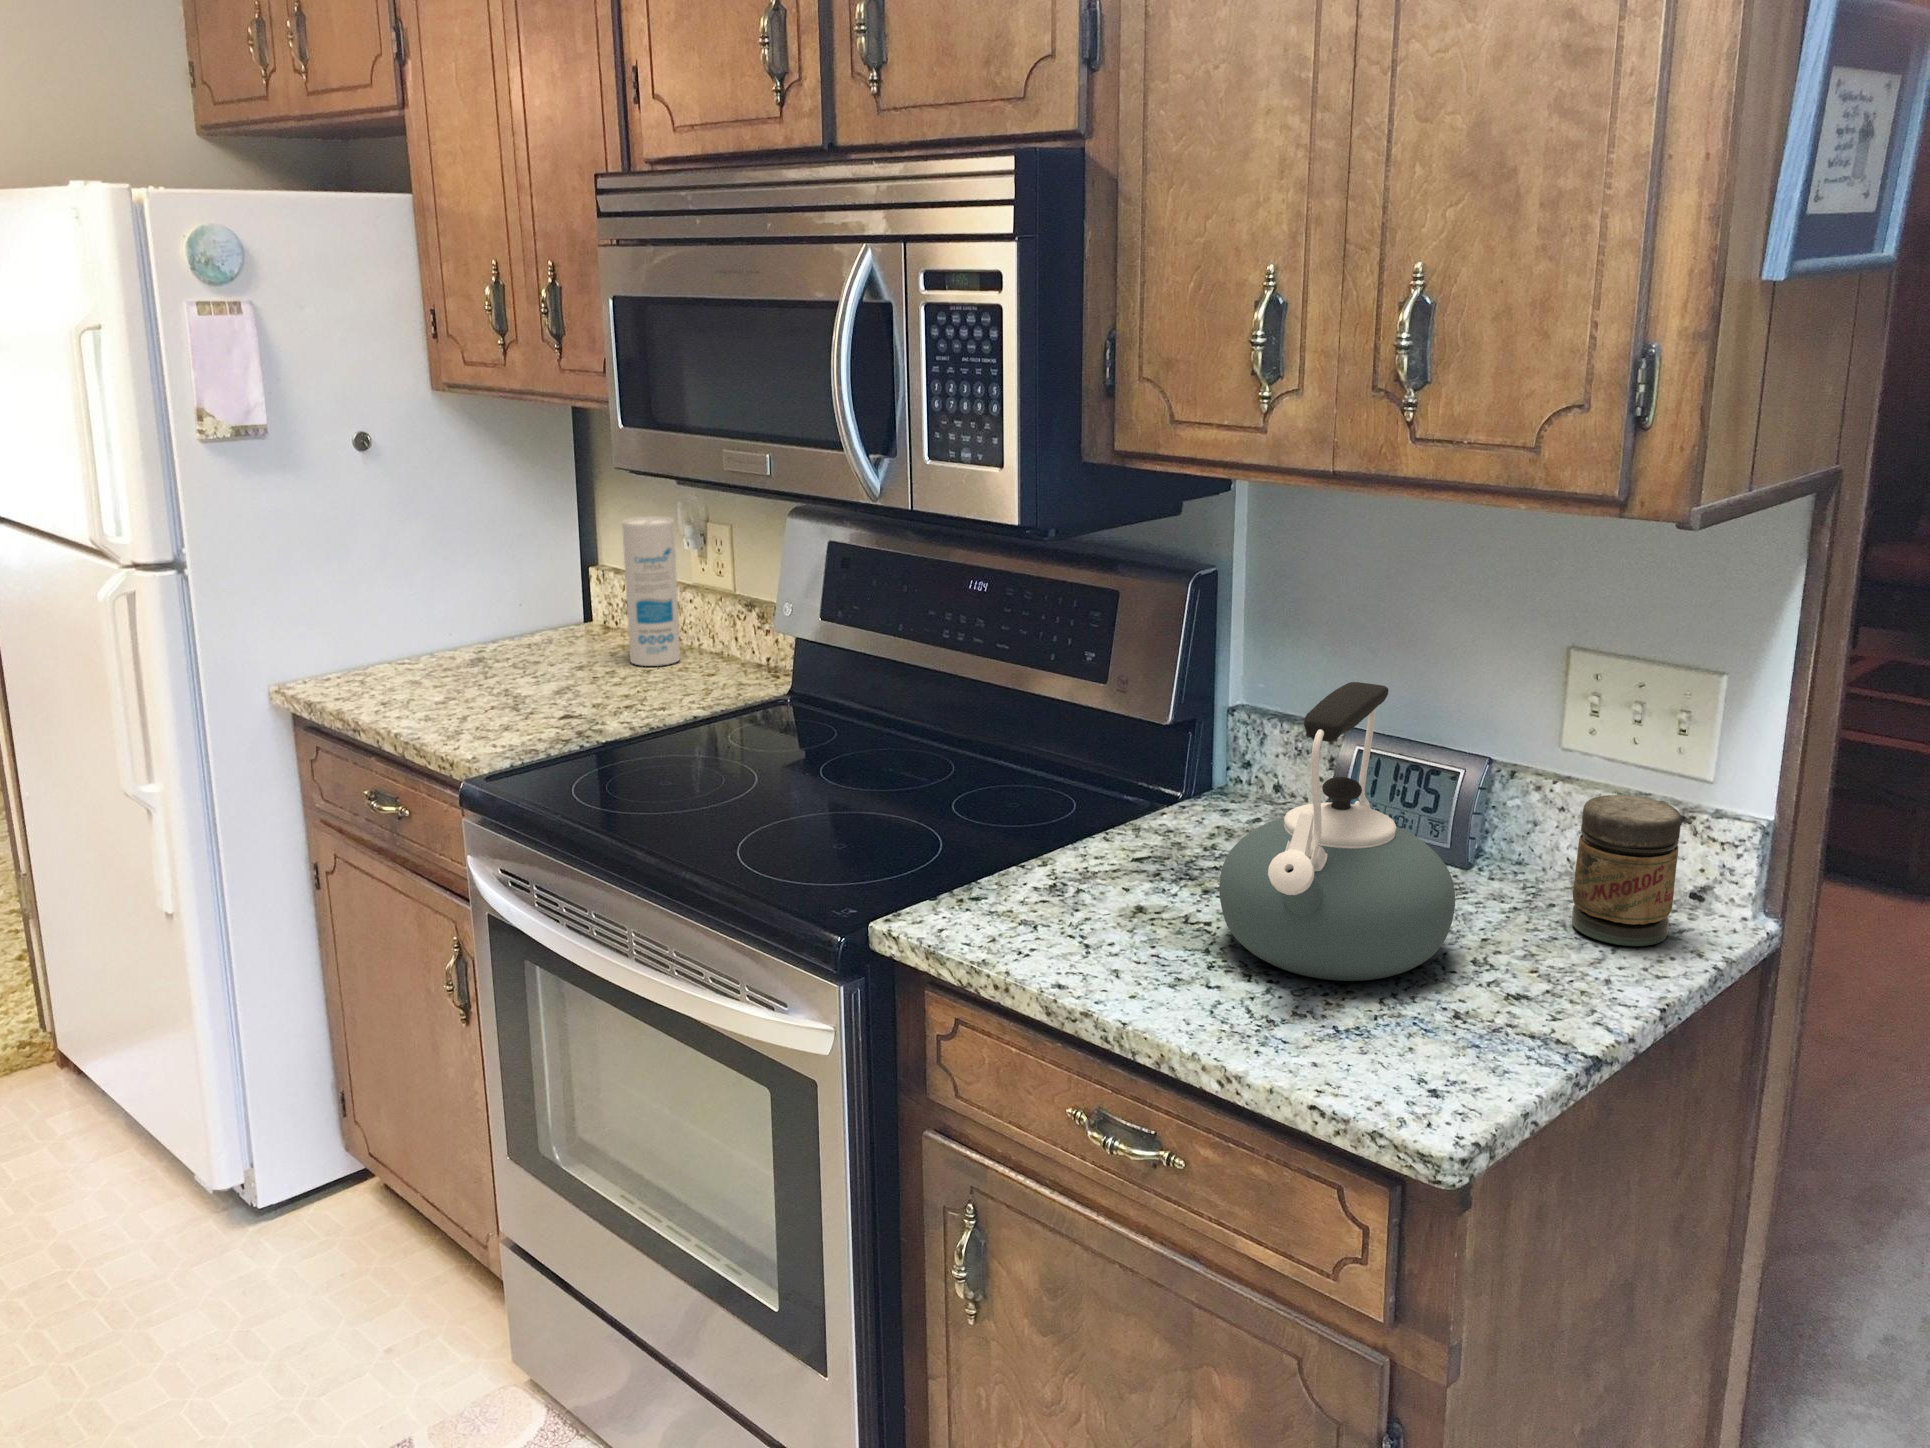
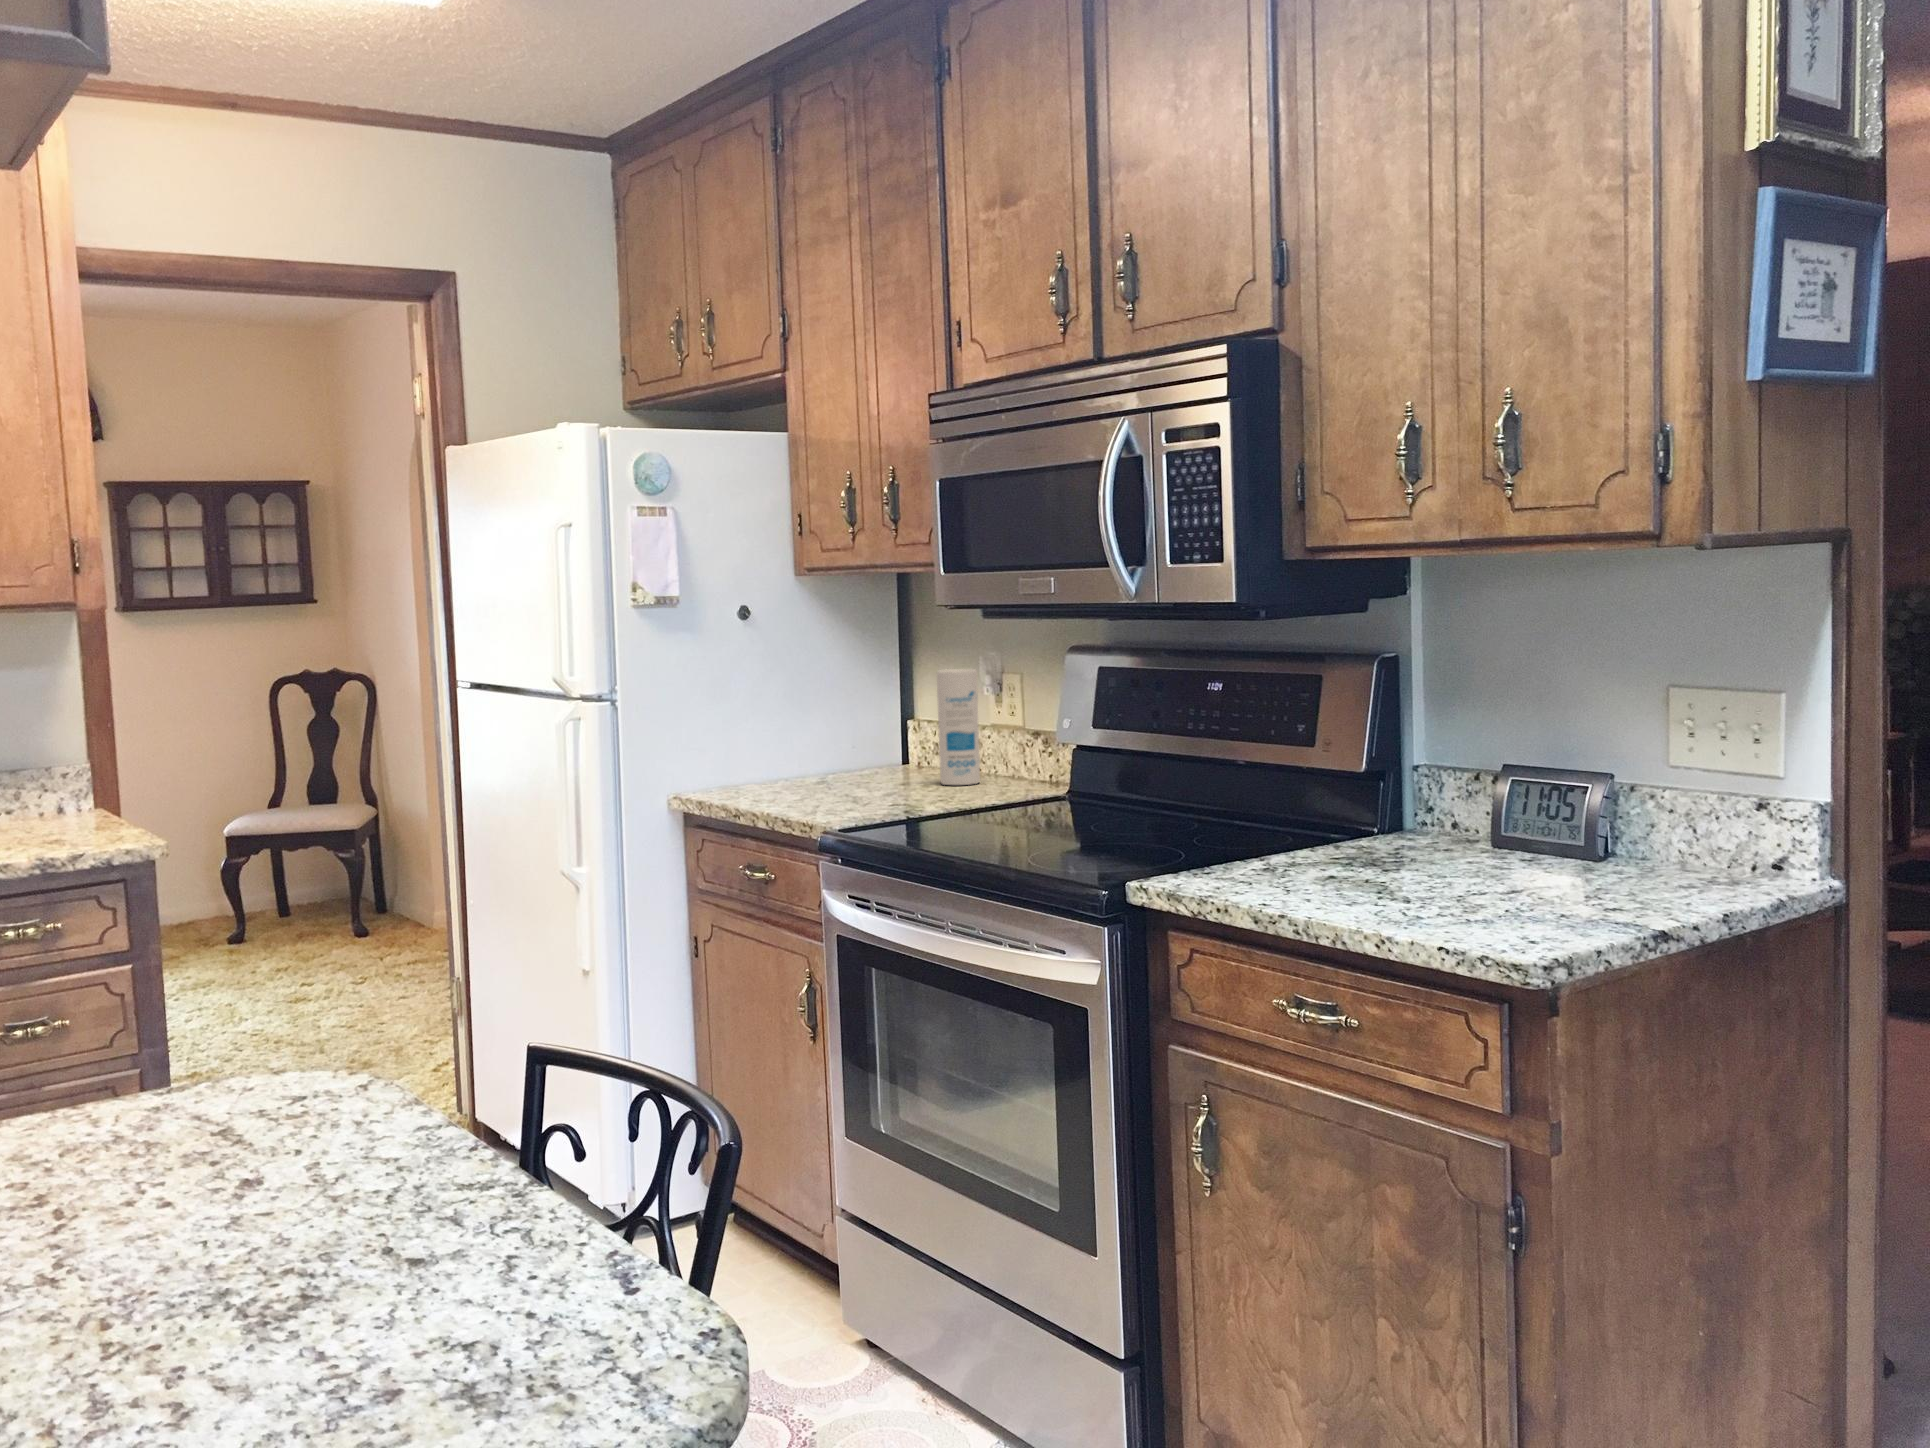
kettle: present [1219,682,1455,981] -> none [1388,693,1568,902]
jar: present [1572,795,1681,946] -> none [1671,782,1749,890]

